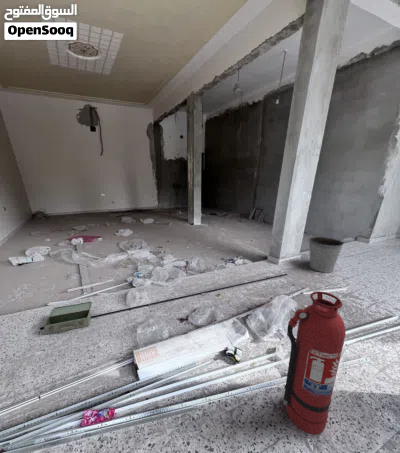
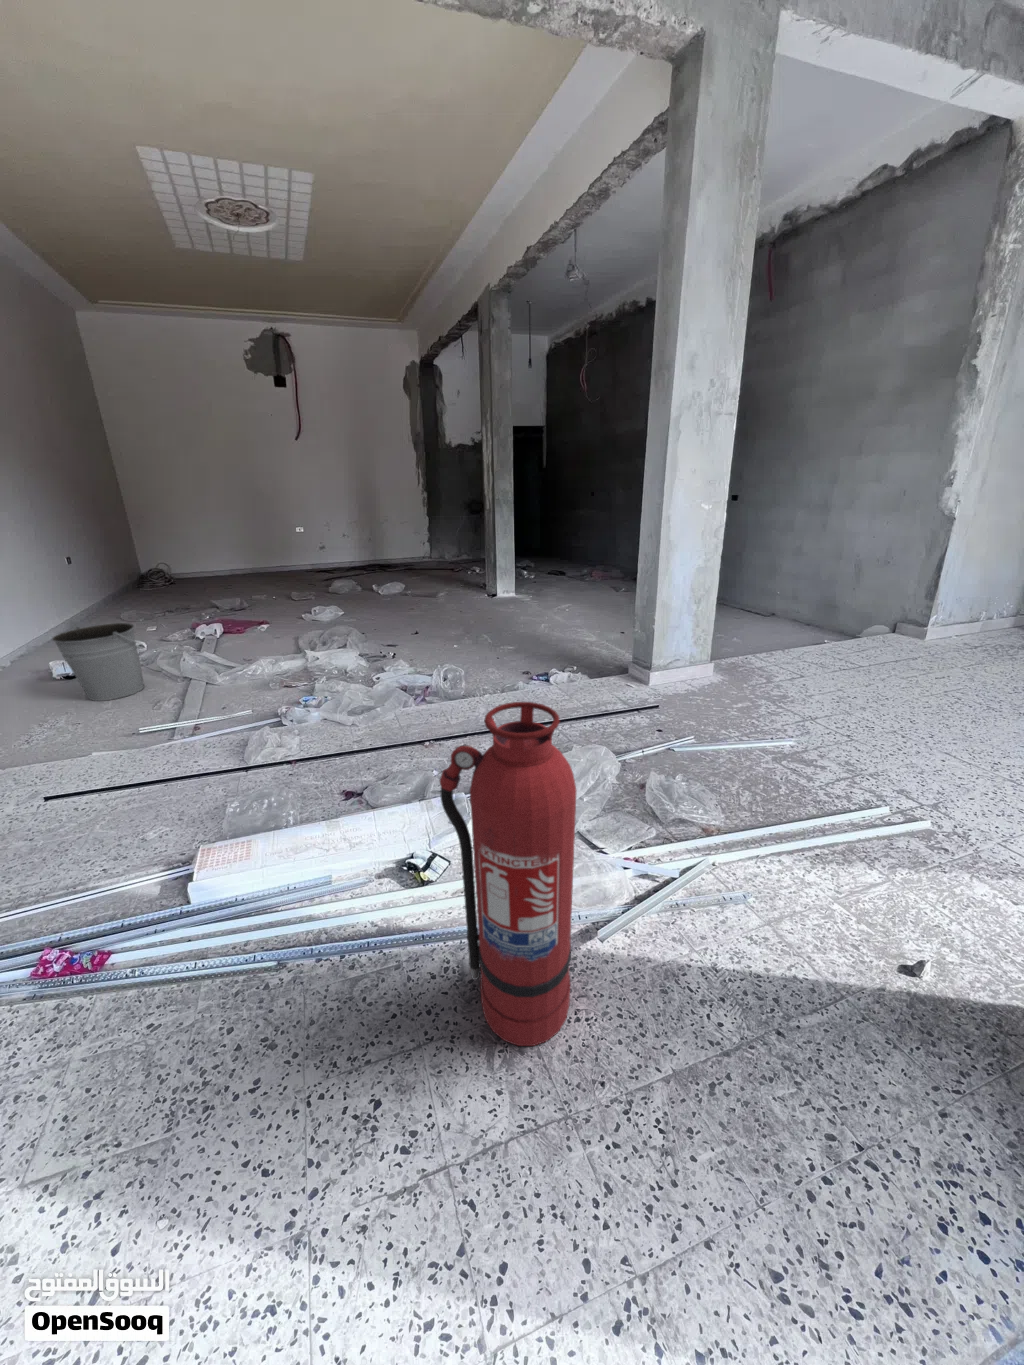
bucket: present [309,236,344,273] -> present [52,623,144,701]
toolbox: present [44,302,92,334] -> none [40,746,163,807]

